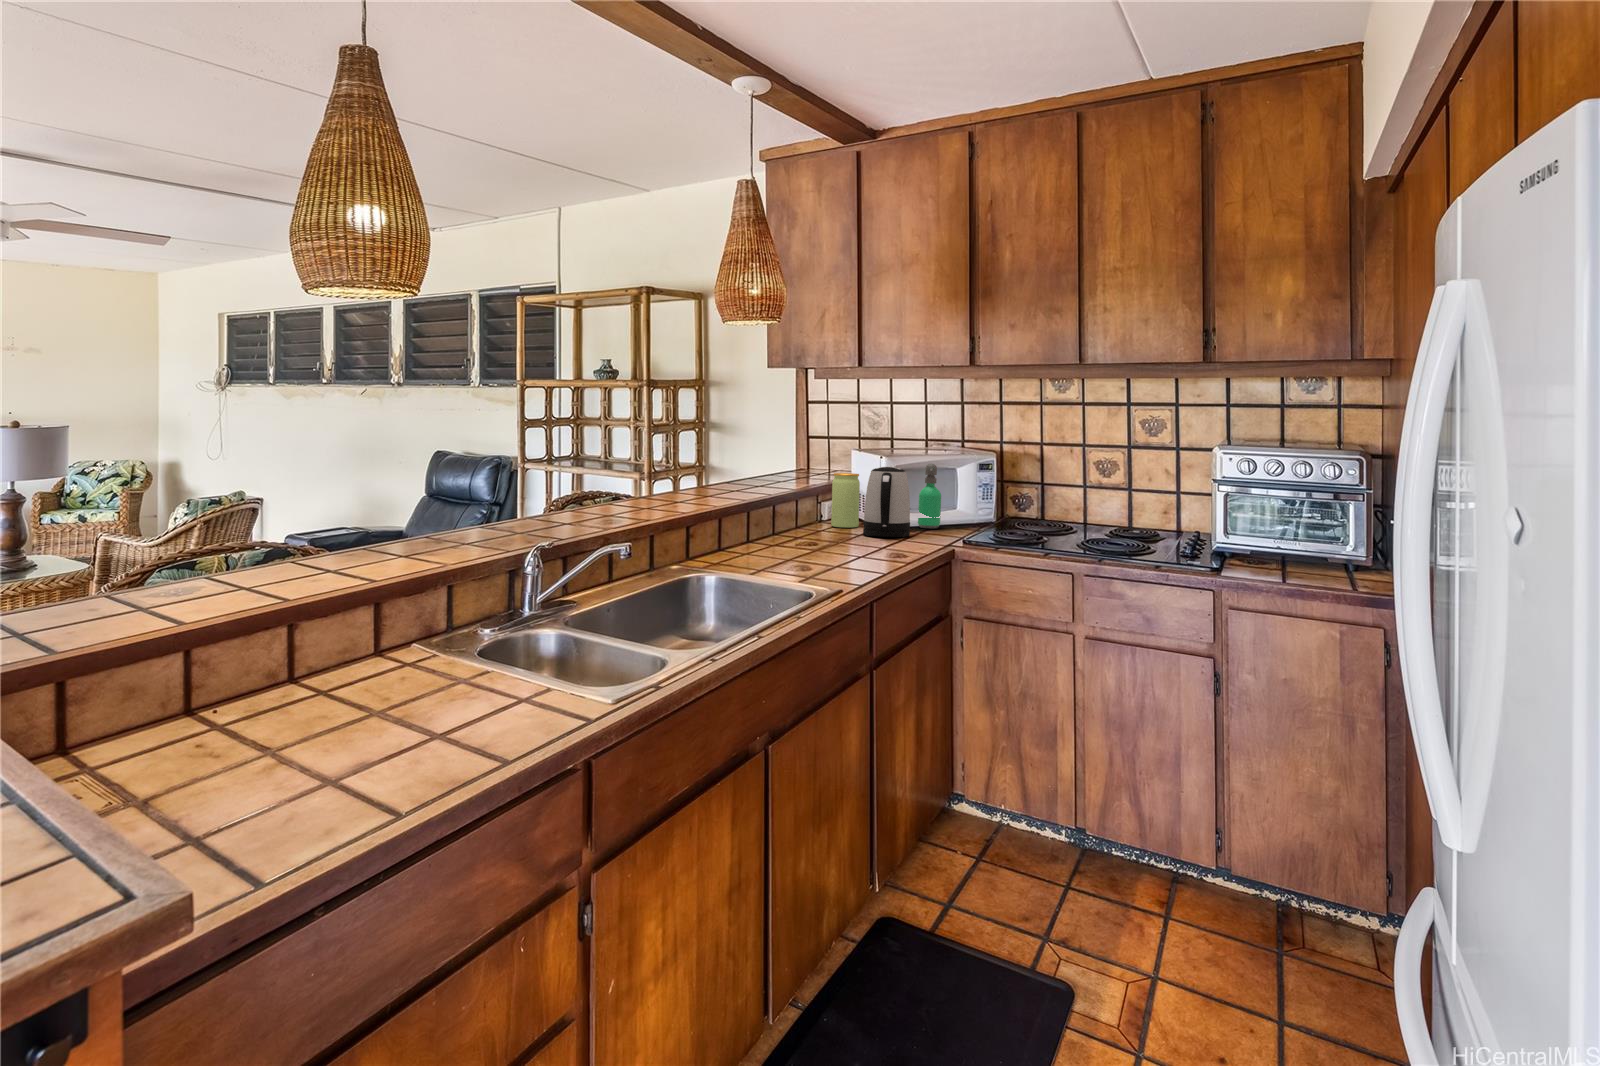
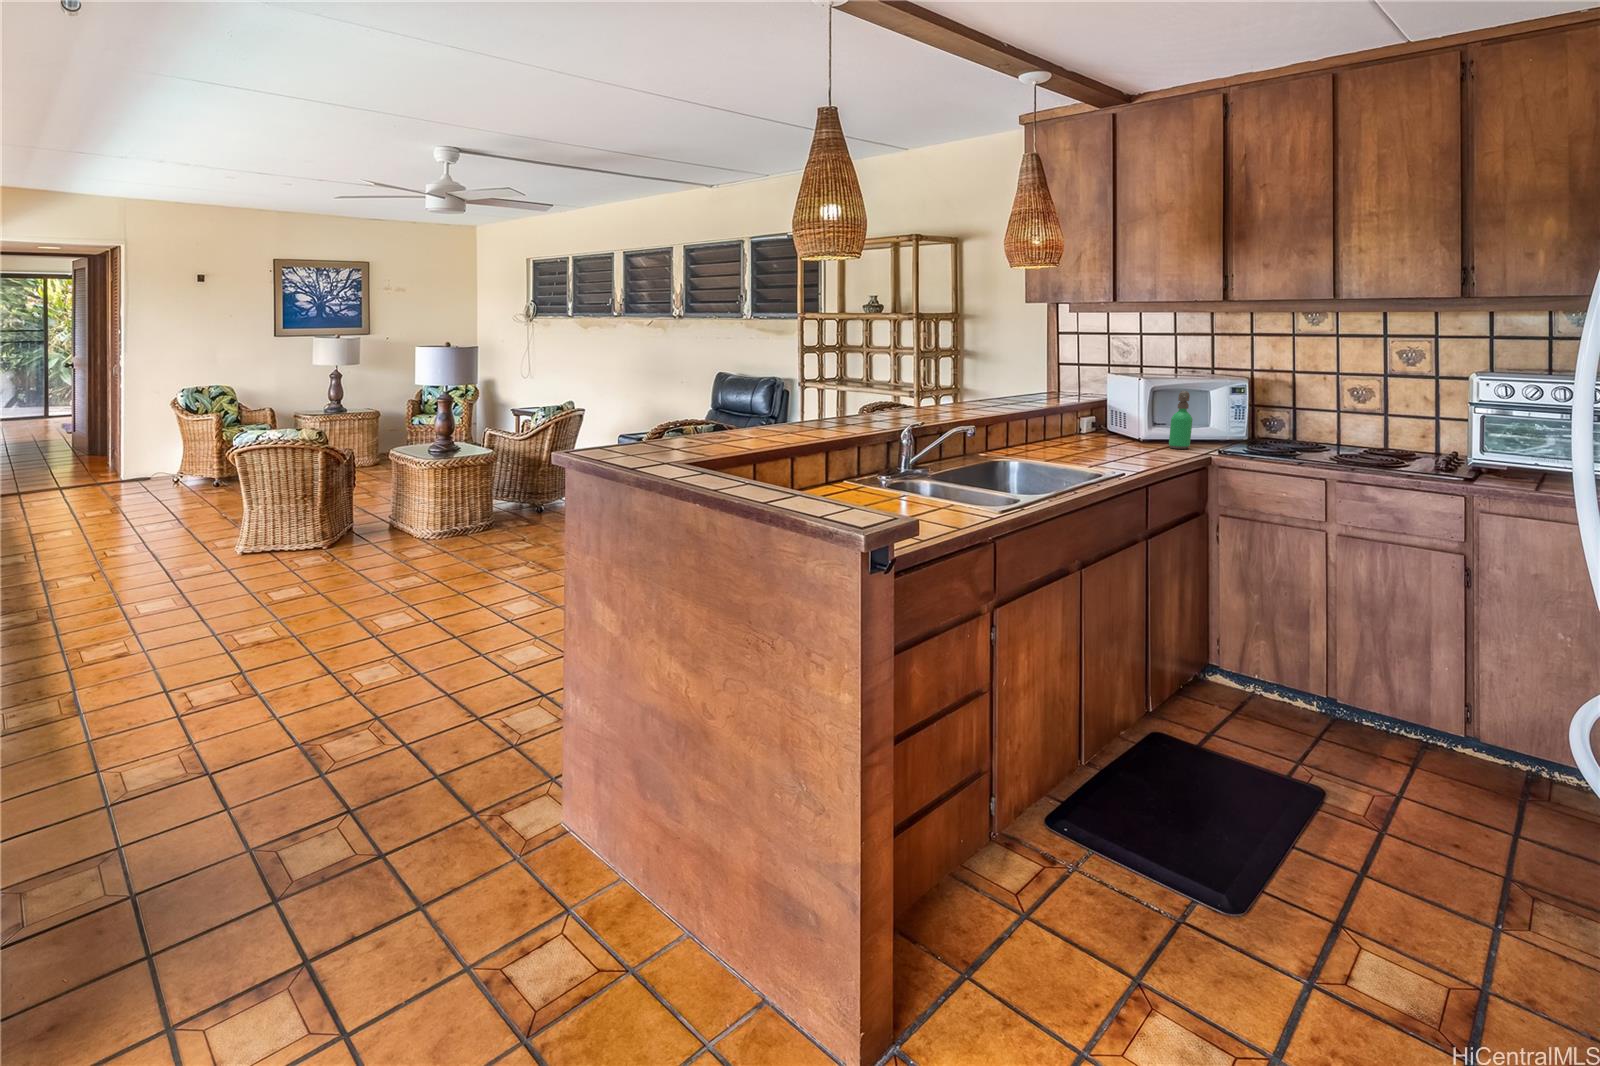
kettle: present [863,467,910,537] -> none [1119,394,1163,456]
jar: present [831,473,860,528] -> none [1088,399,1116,447]

